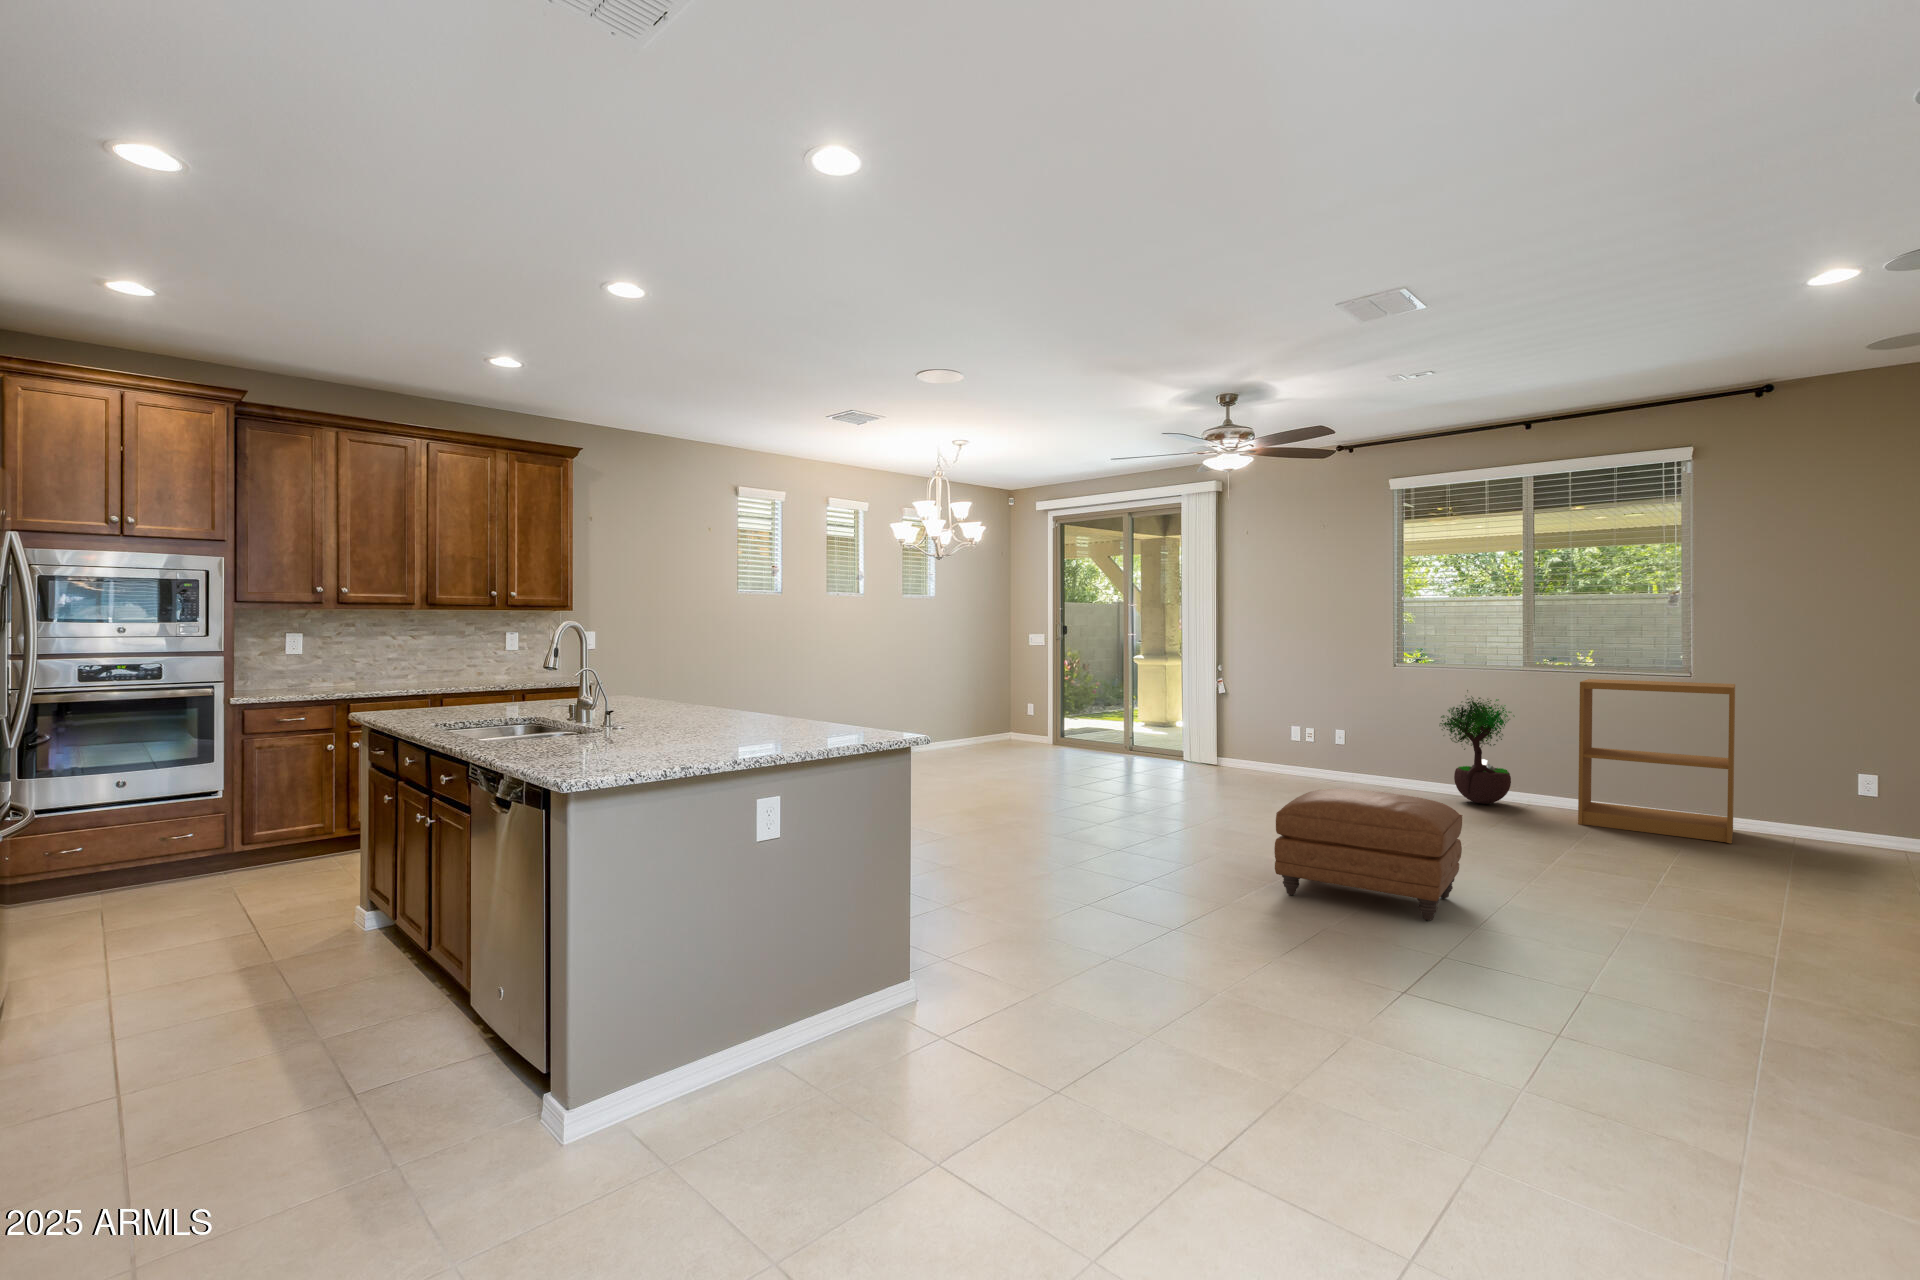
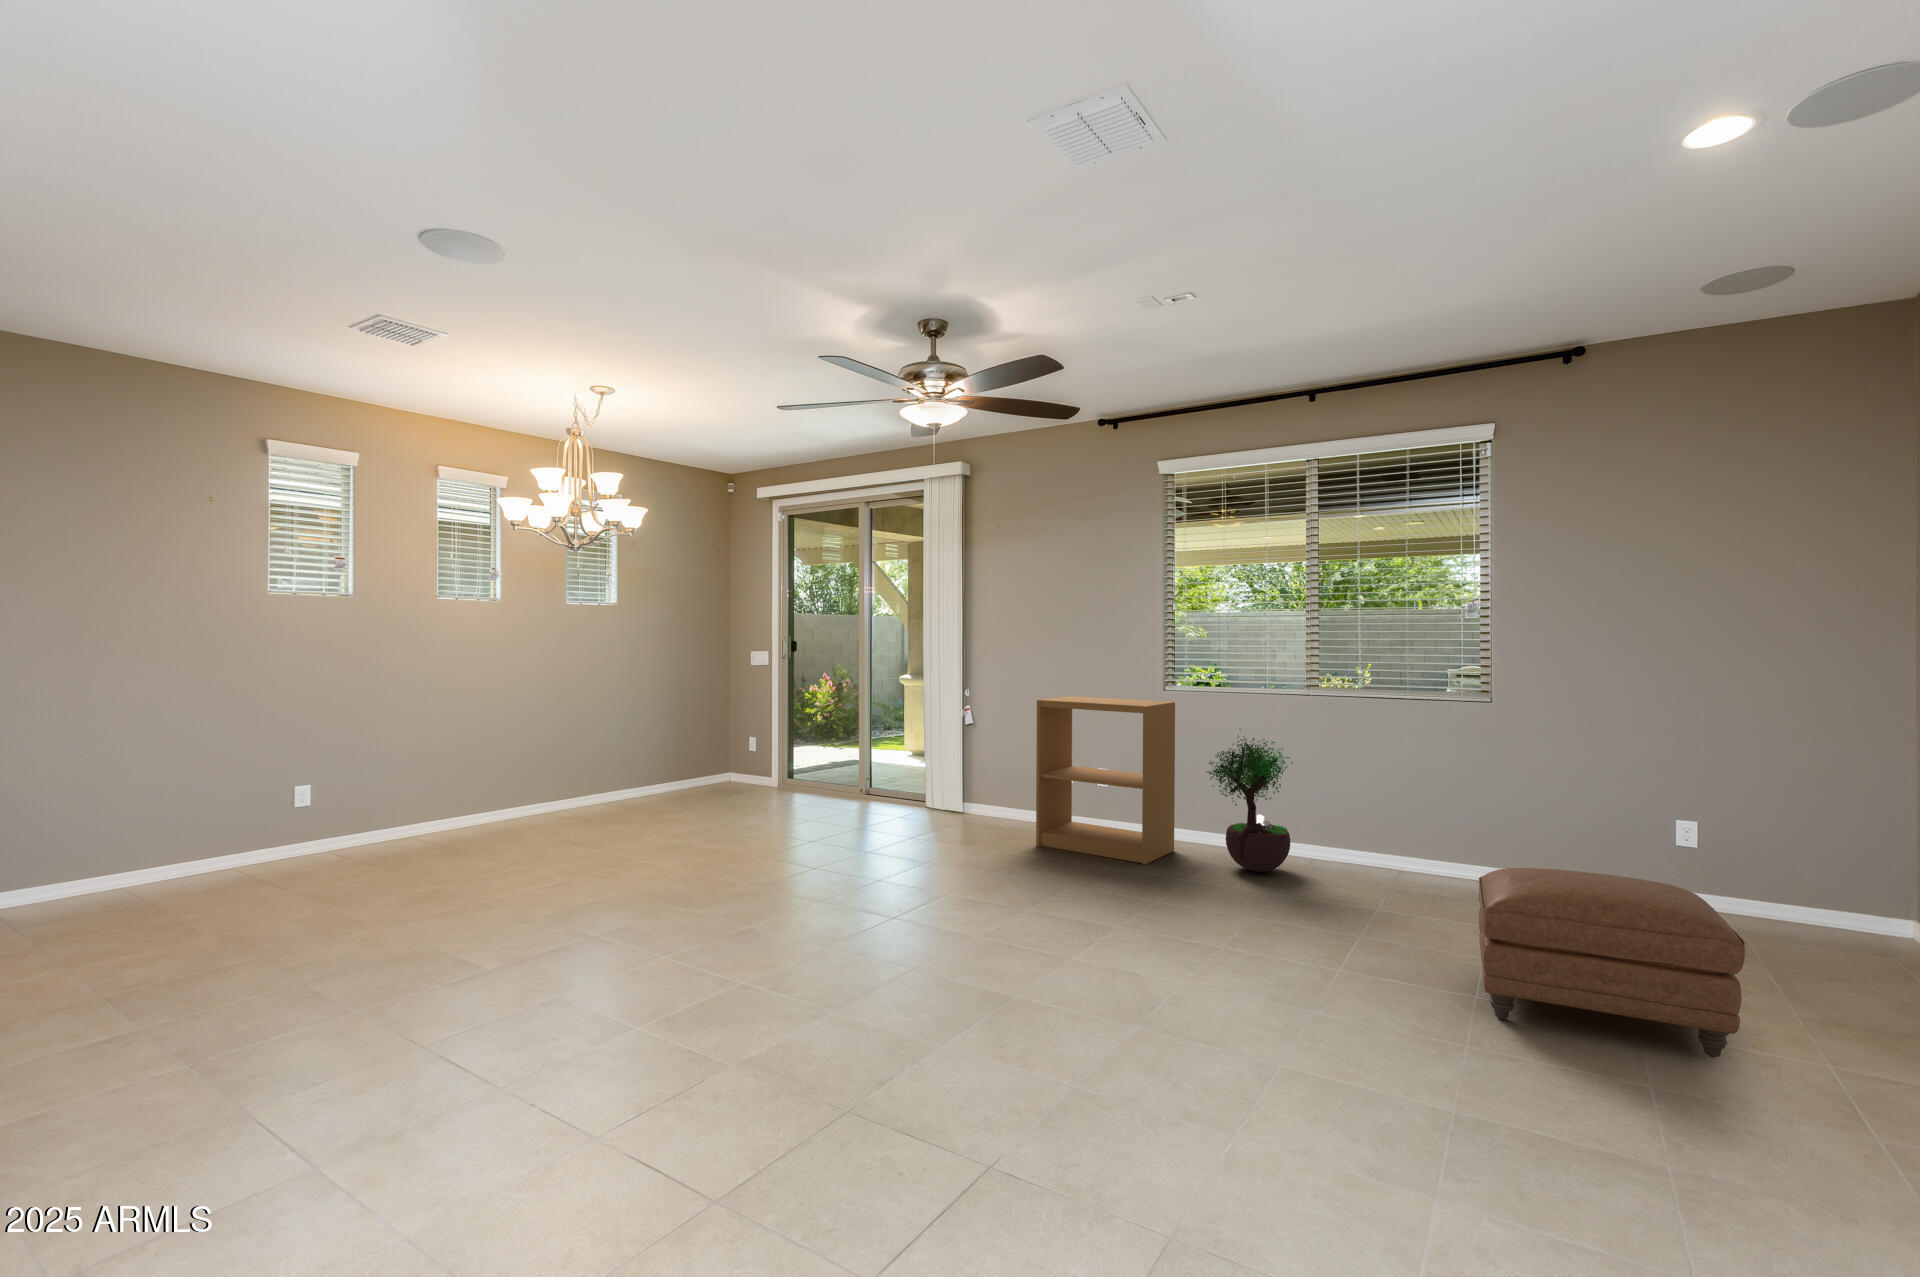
bookshelf: present [1578,679,1735,843] -> present [1036,696,1175,864]
ottoman: present [1274,789,1463,921] -> present [1479,868,1745,1058]

